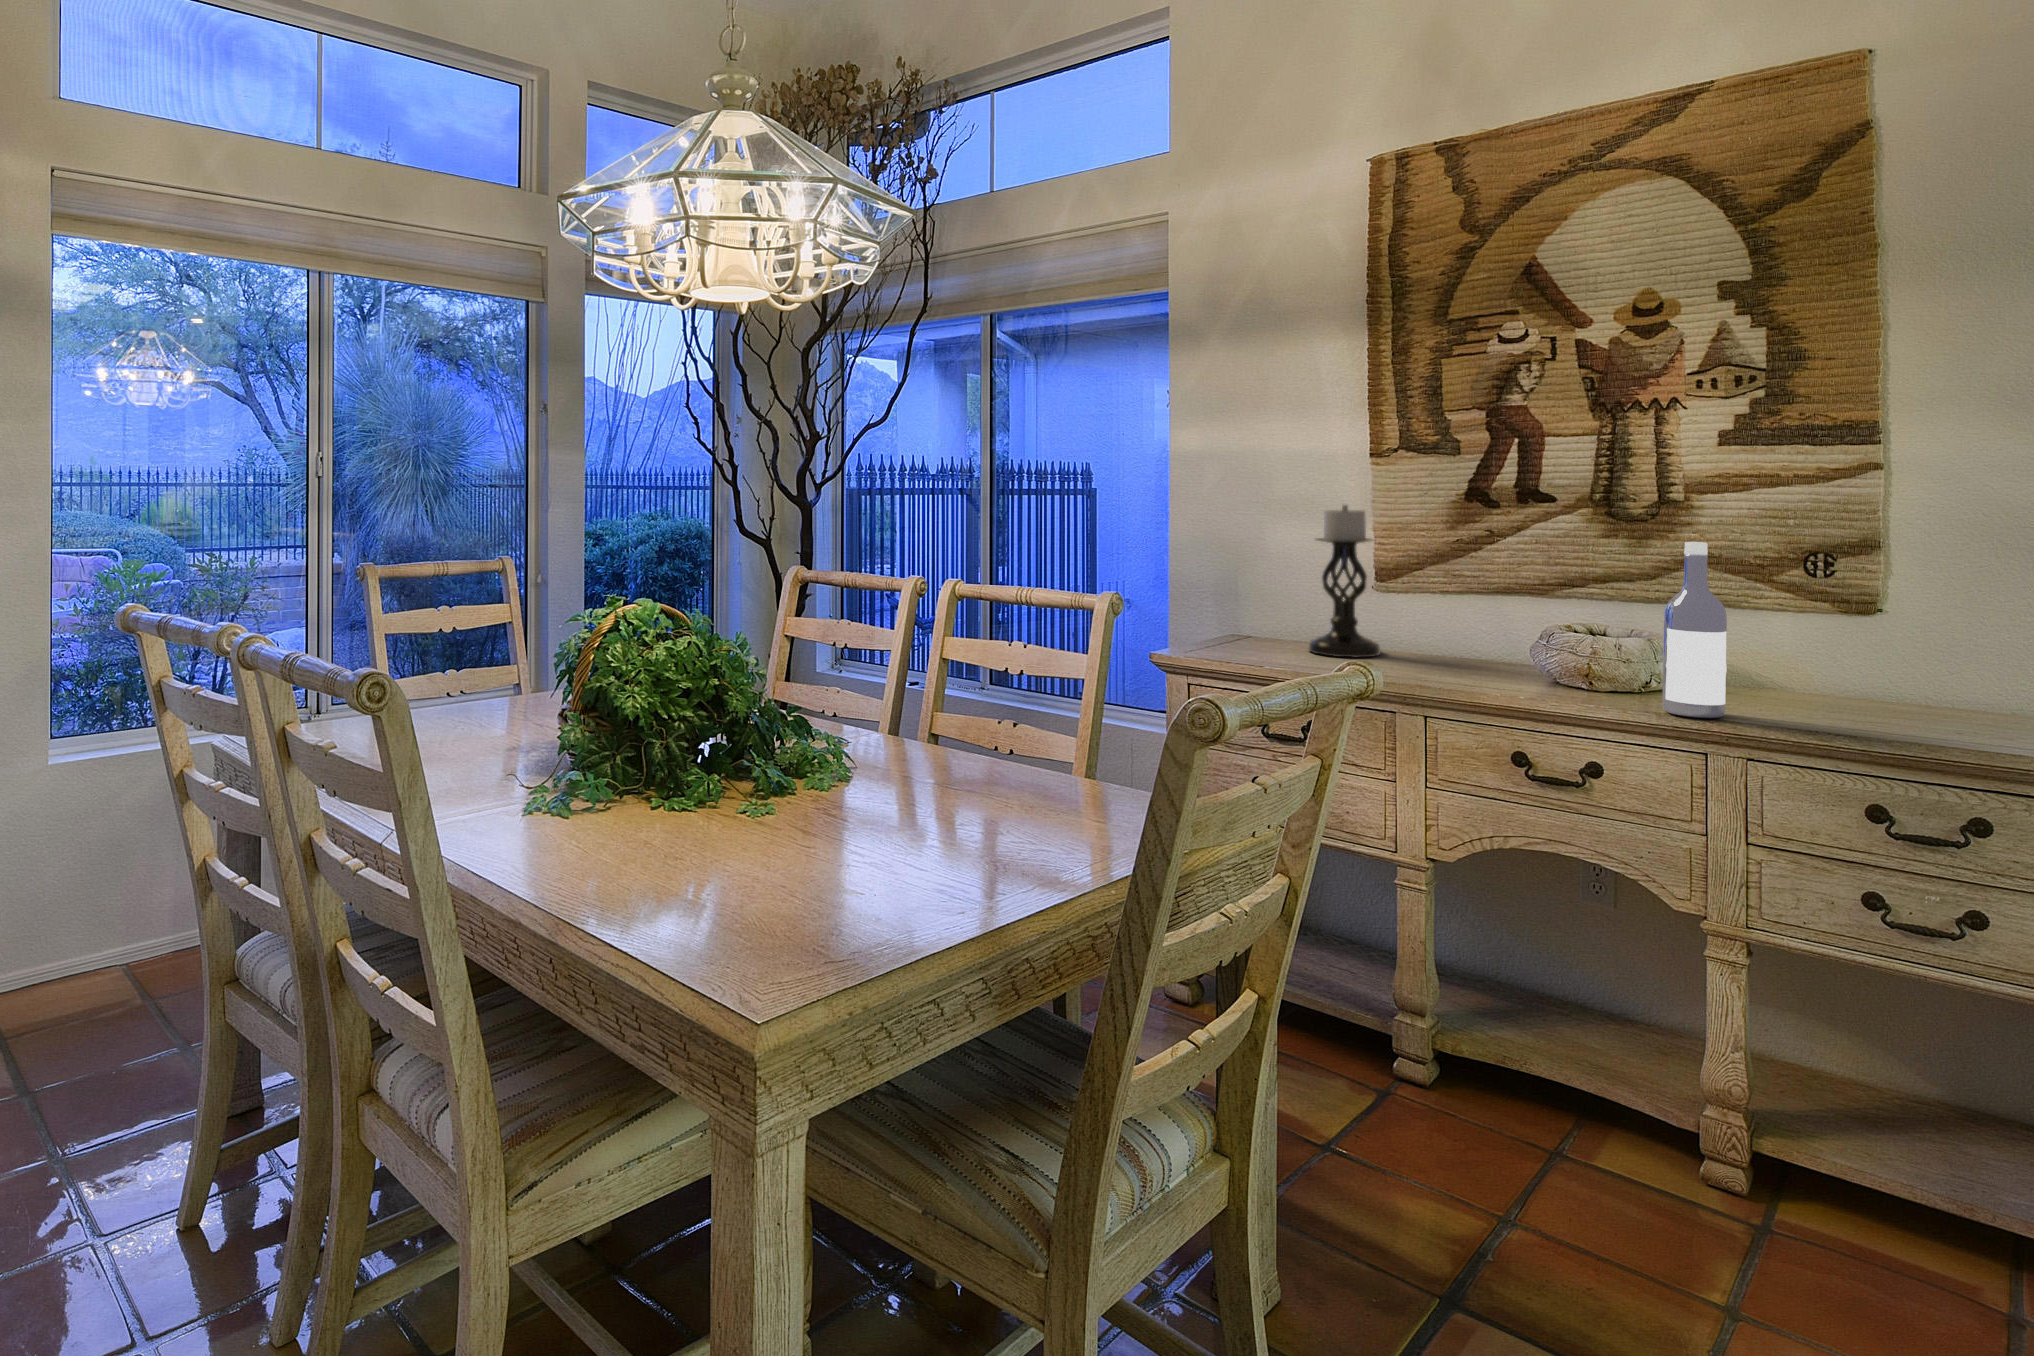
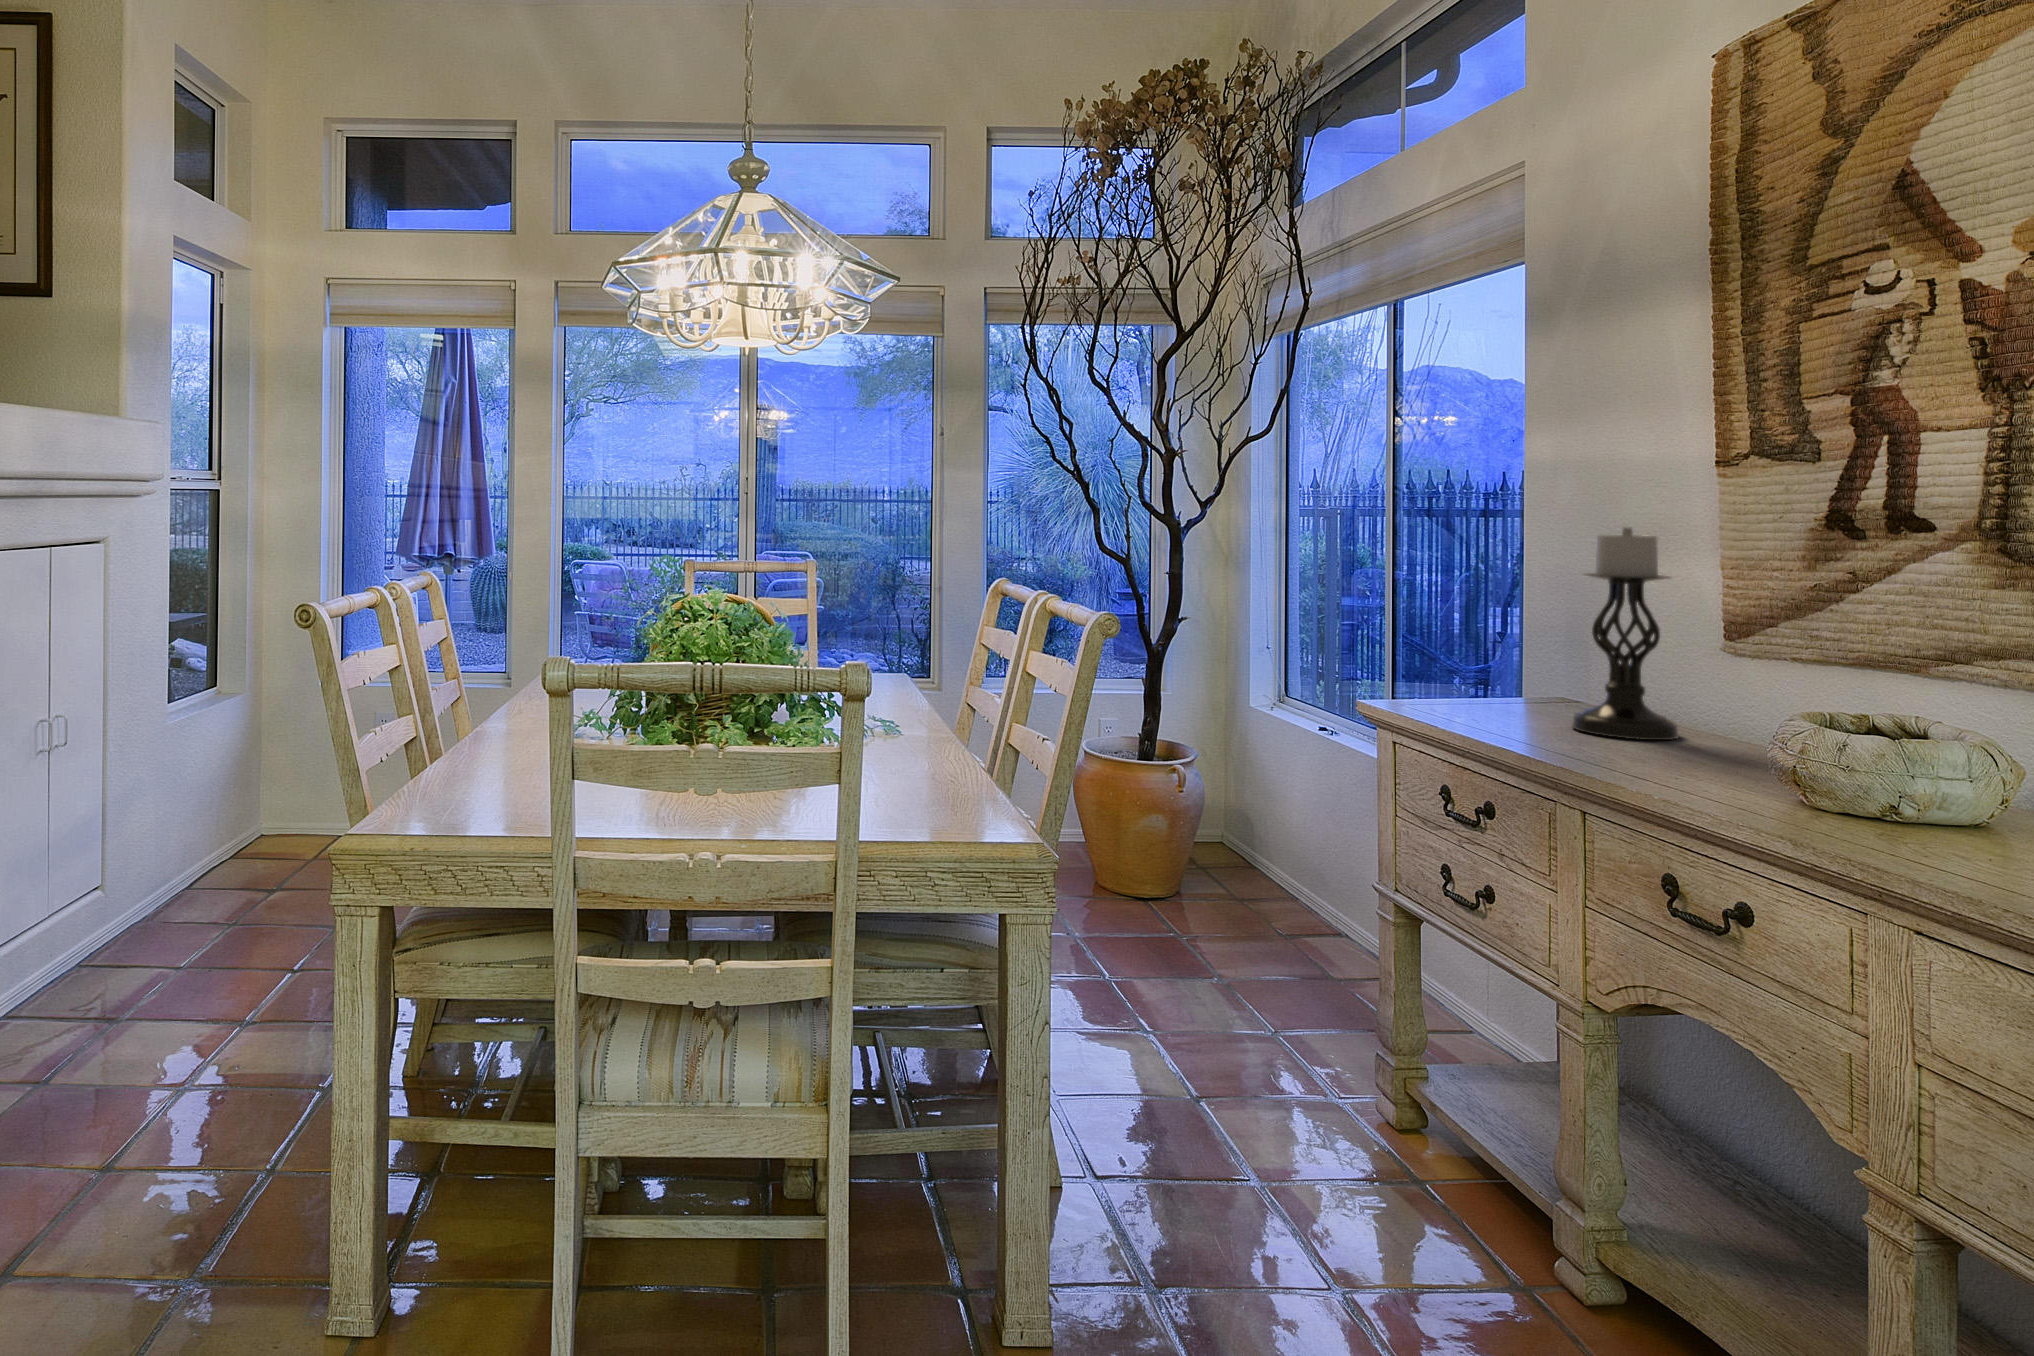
wine bottle: present [1662,542,1727,718] -> none [1842,582,1942,852]

